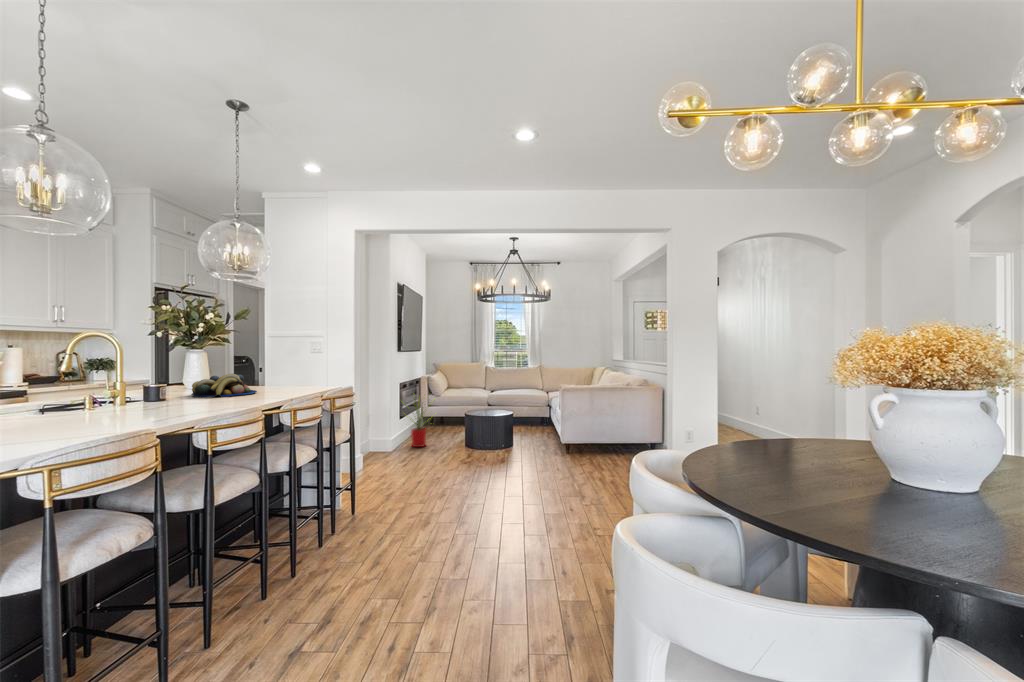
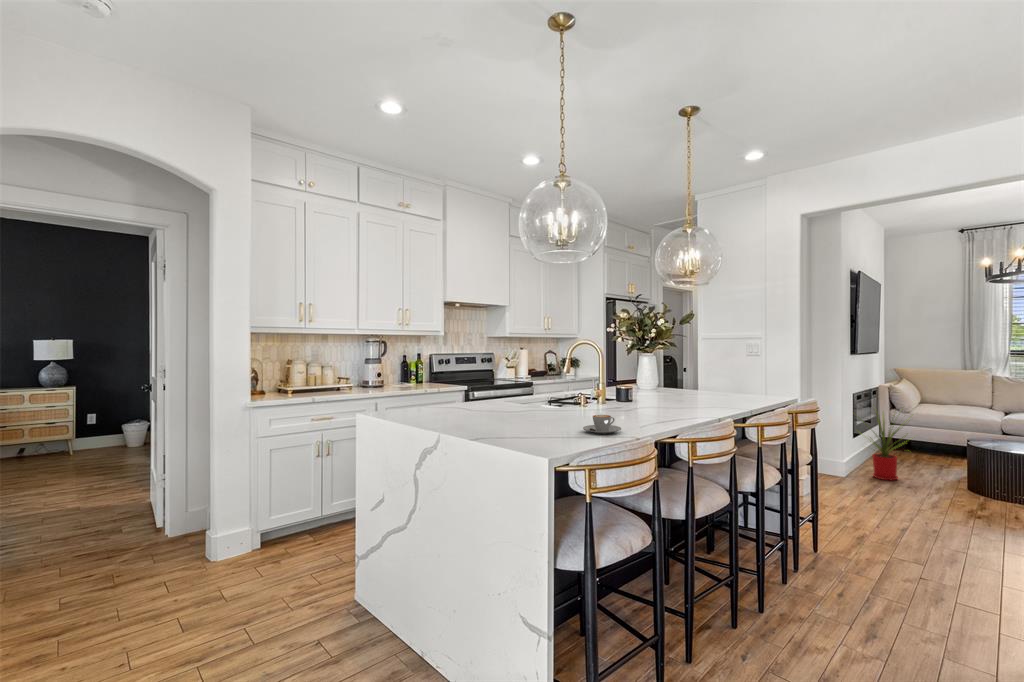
fruit bowl: present [191,374,257,398] -> none [646,378,705,402]
coffee cup: none [59,412,118,434] -> present [583,415,621,434]

